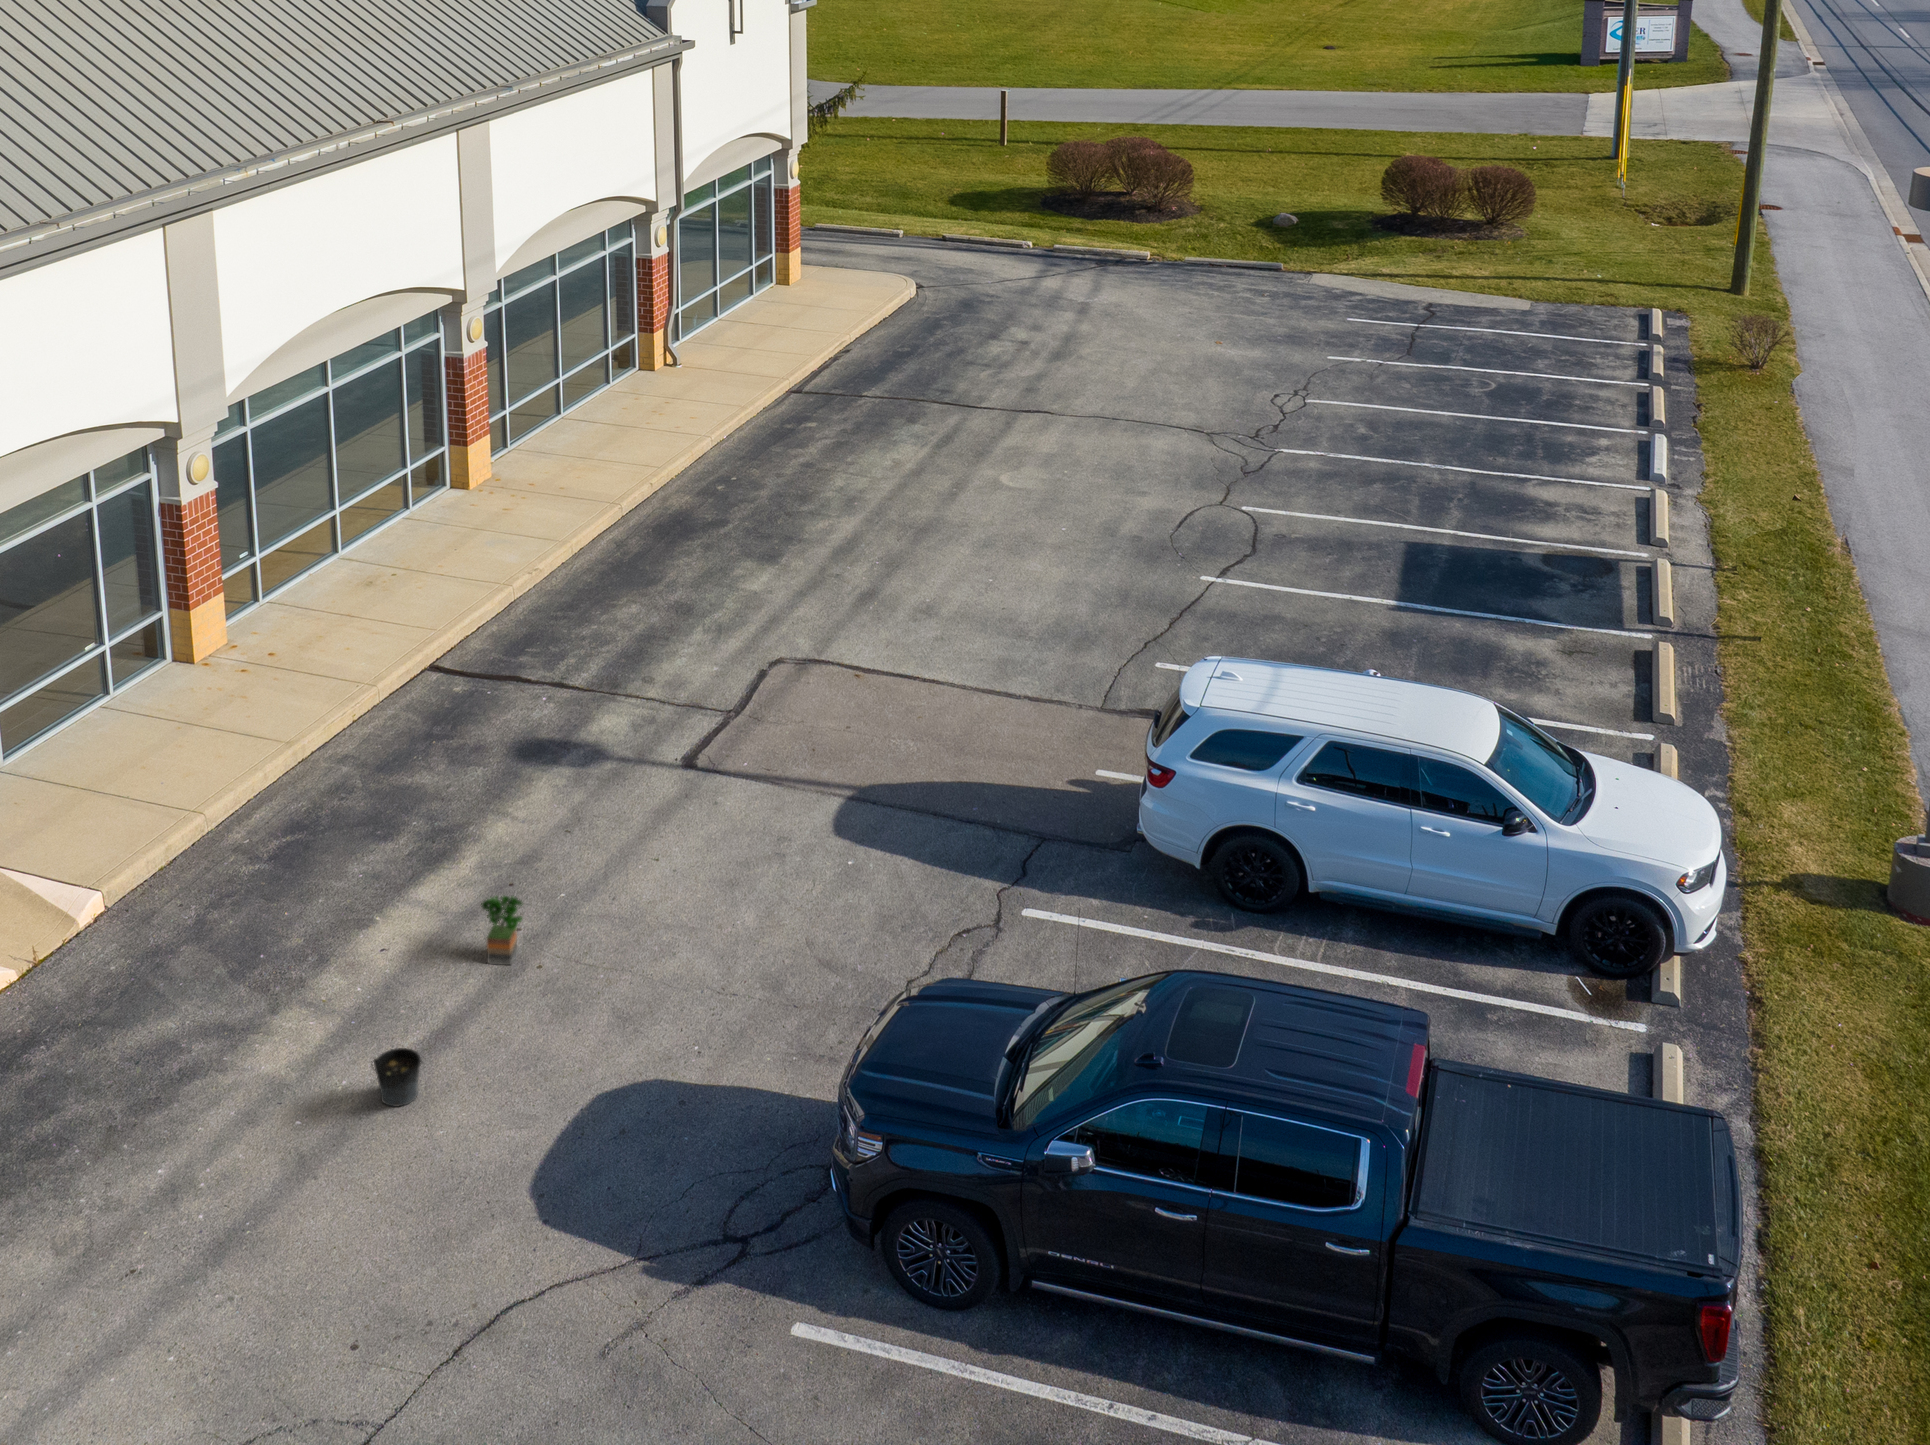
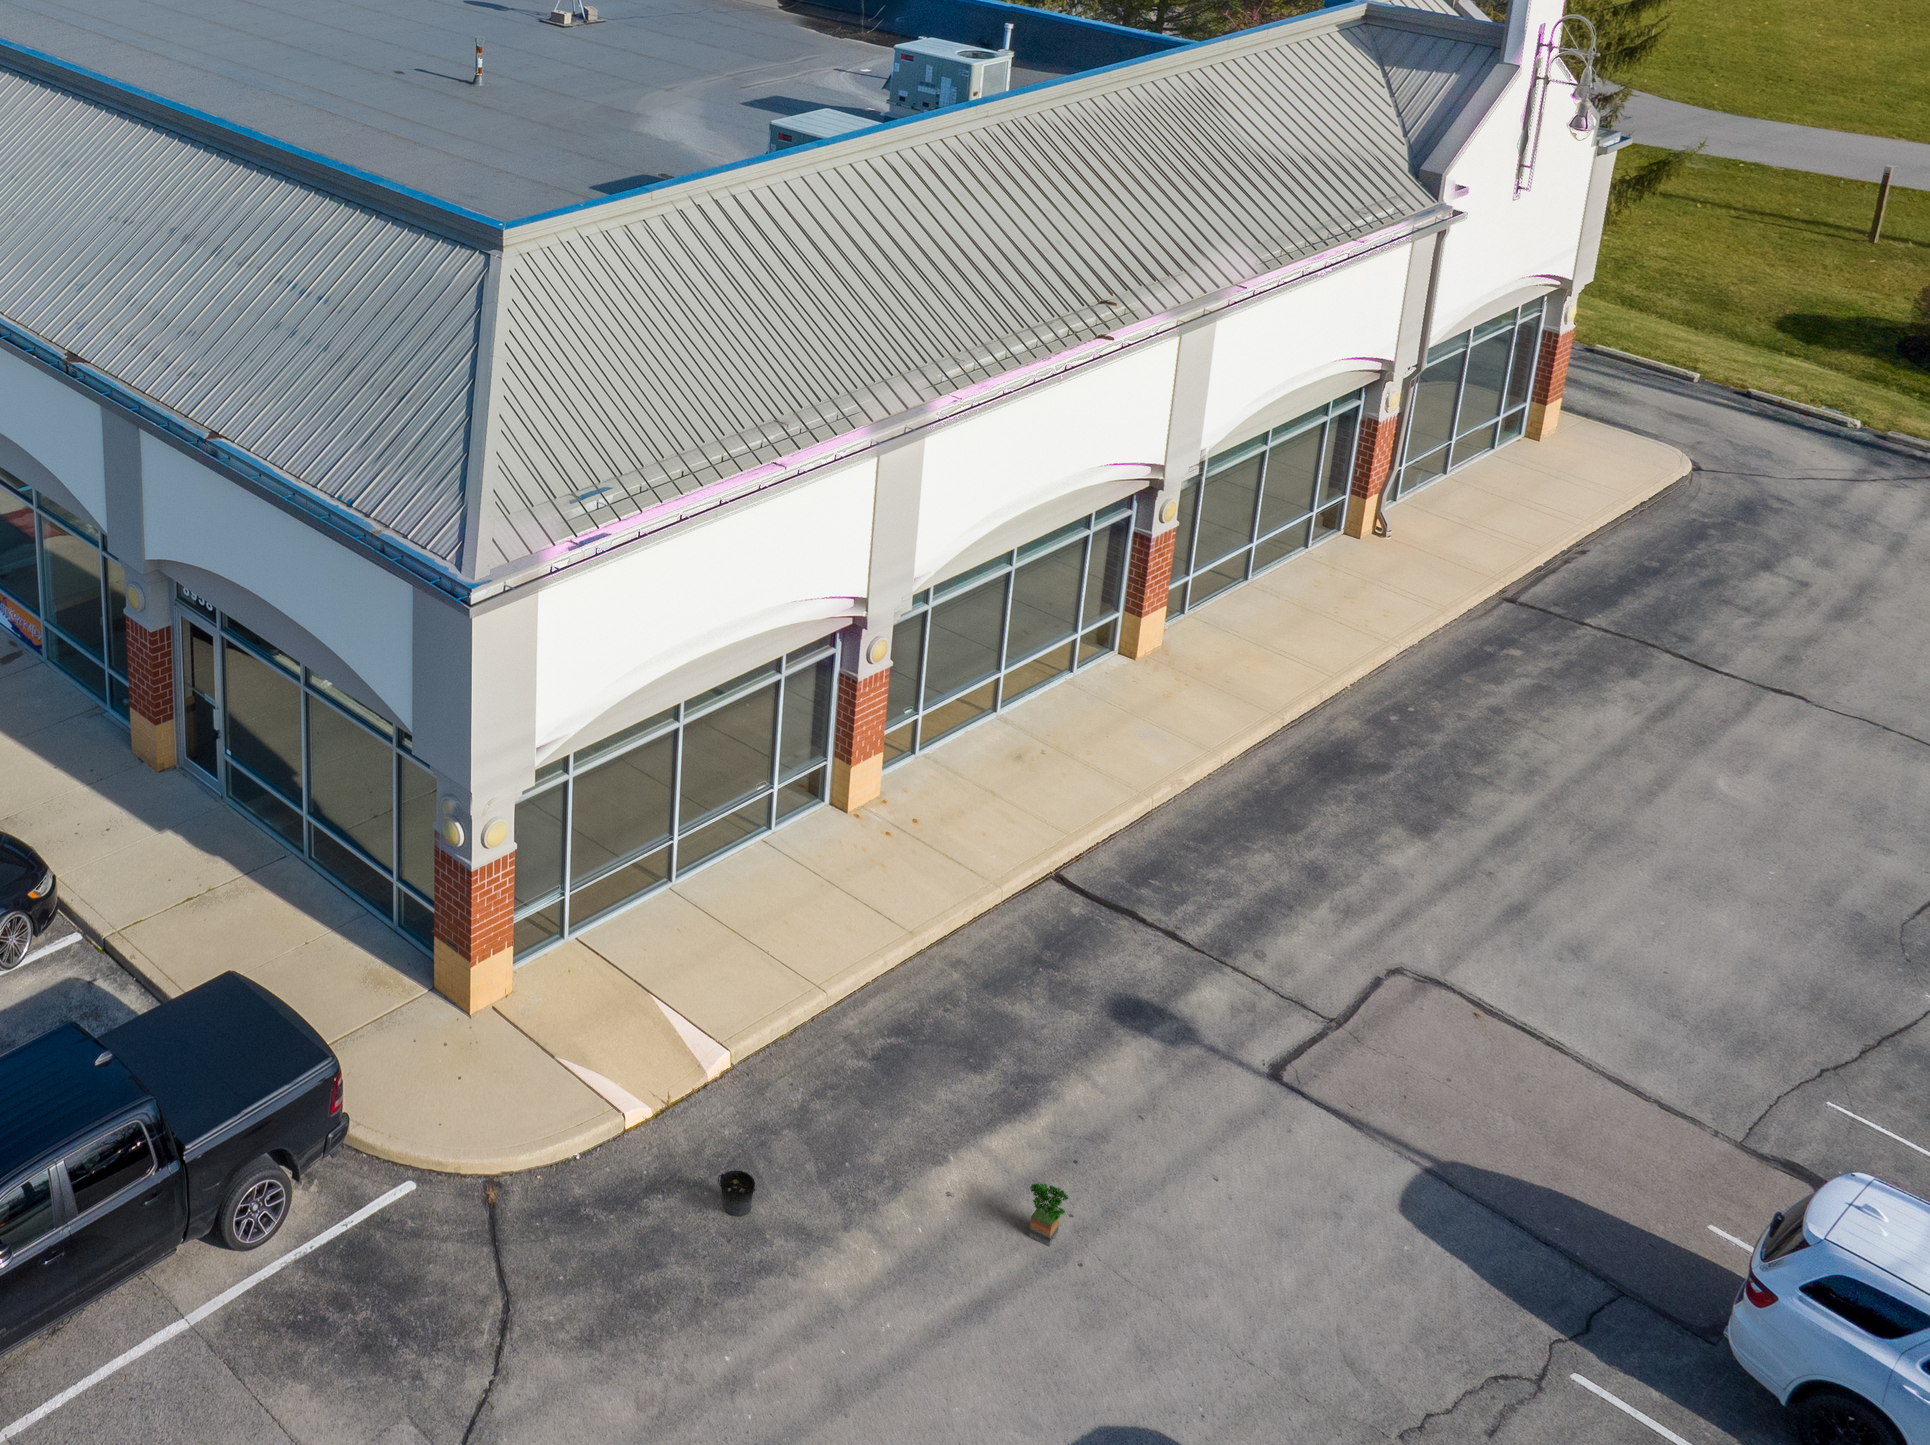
bucket: present [372,1048,422,1107] -> present [718,1170,755,1216]

